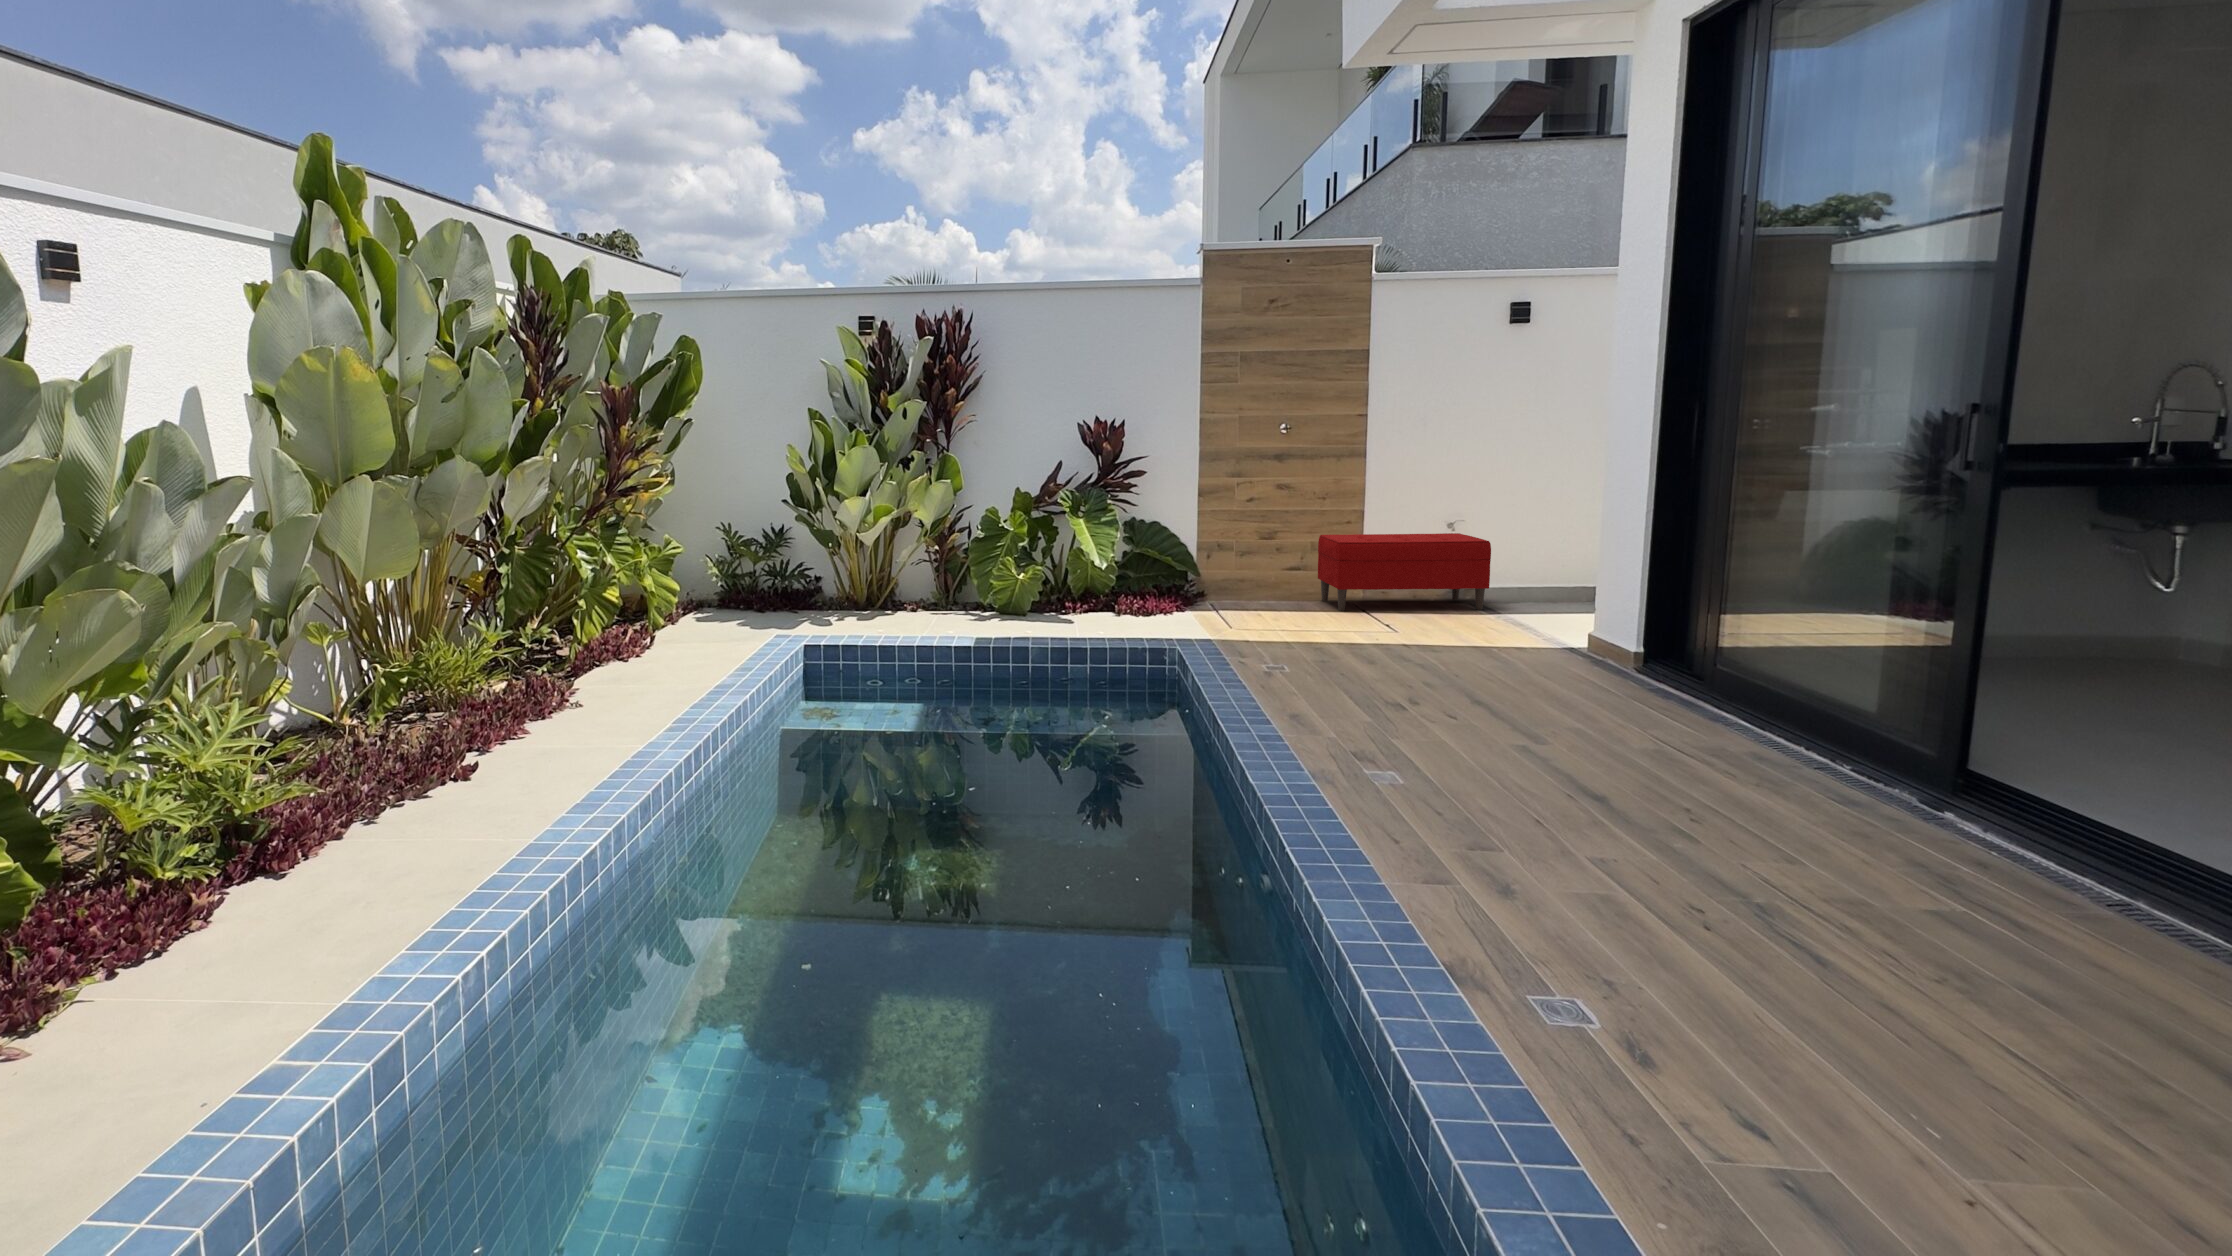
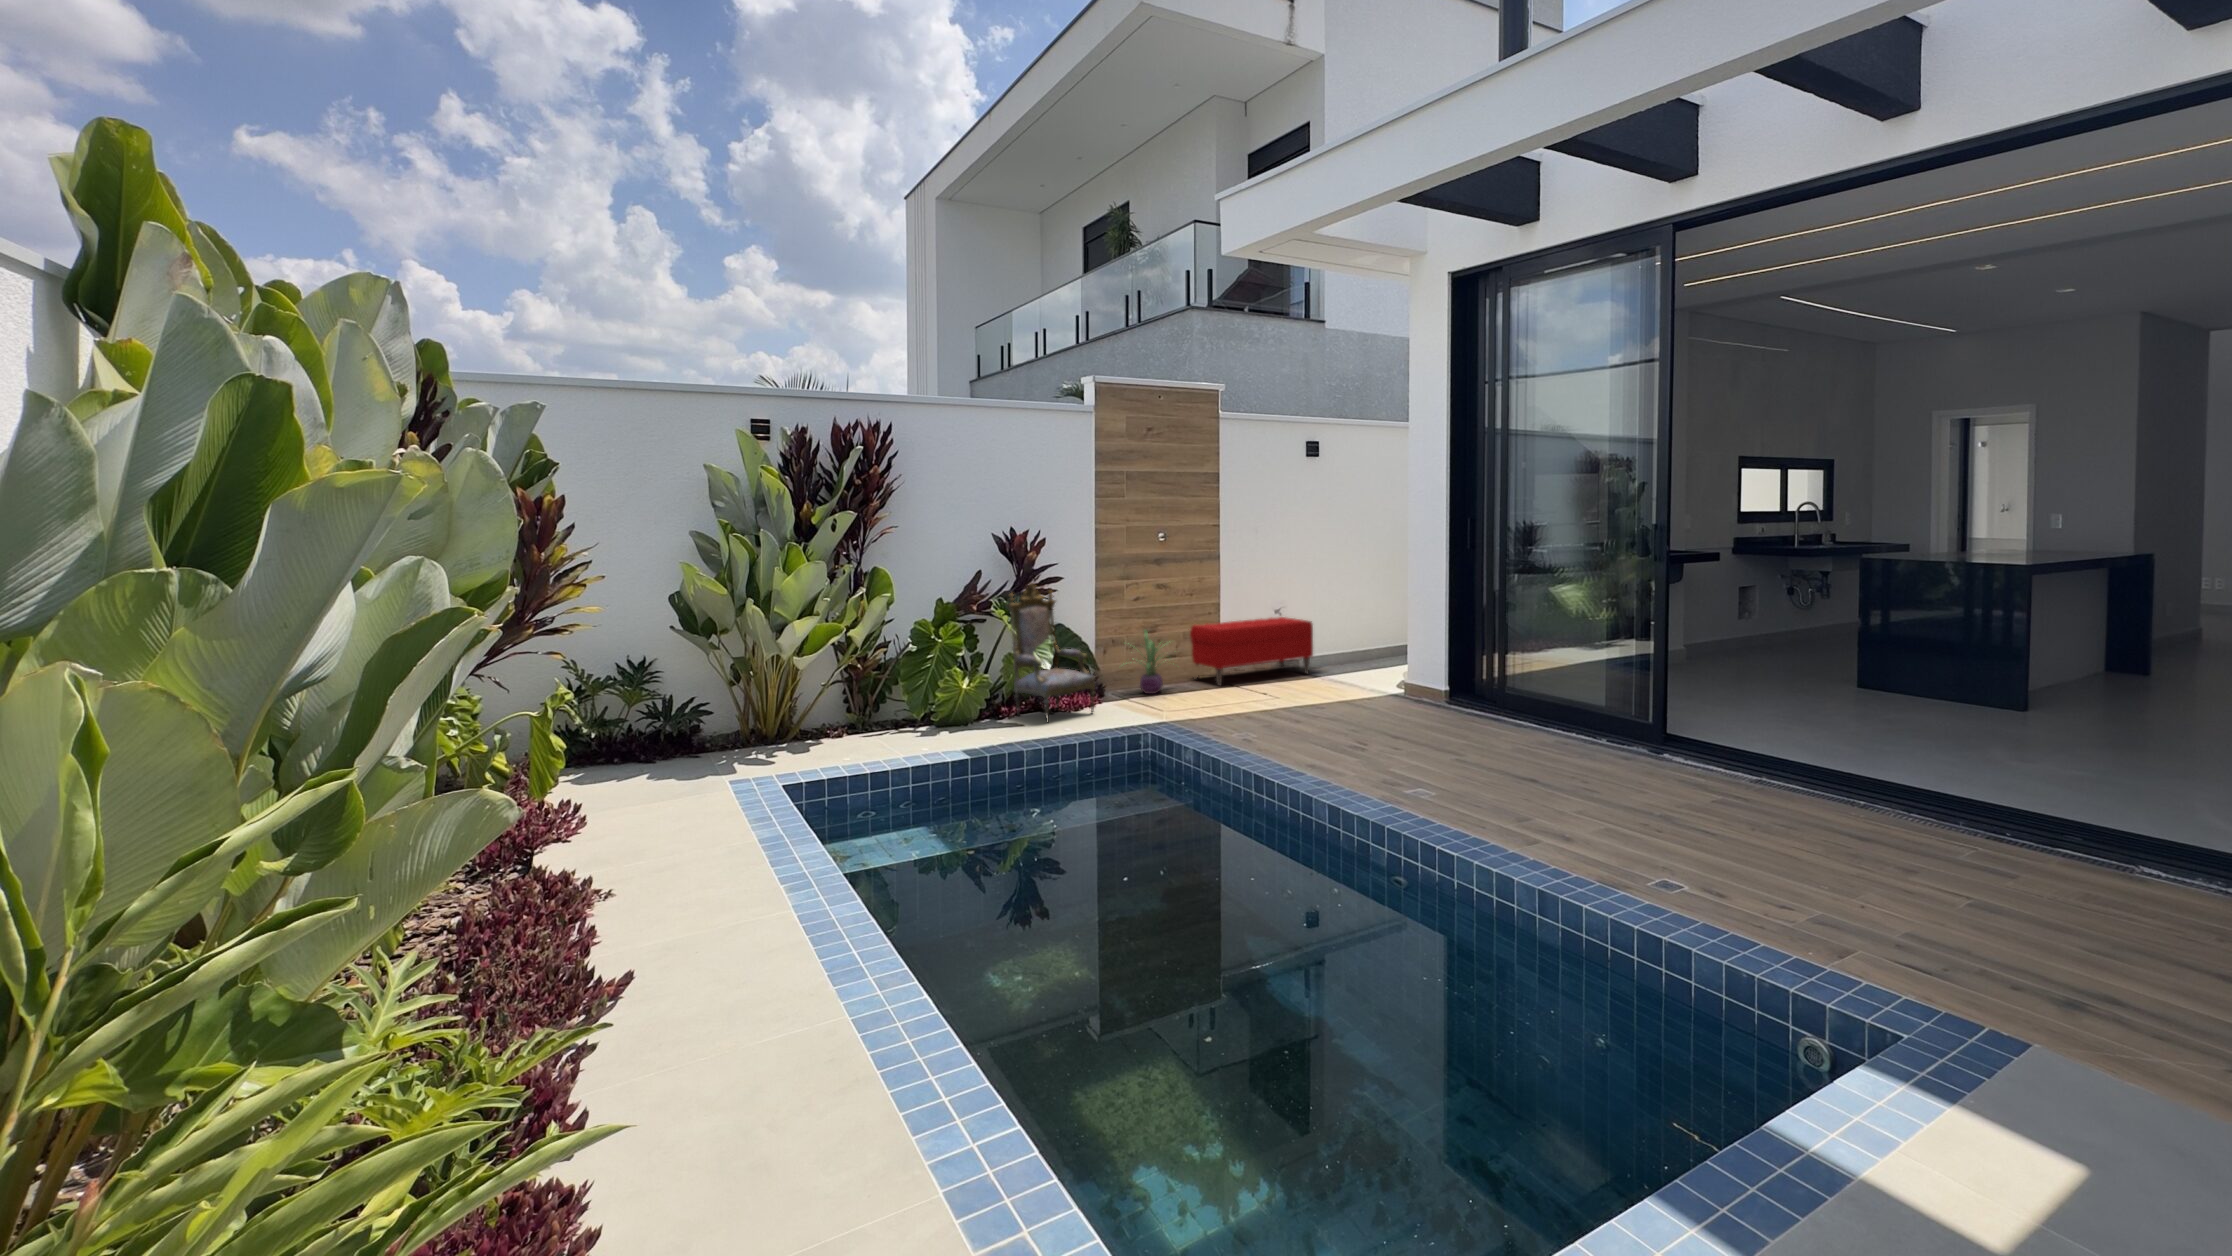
armchair: none [1072,474,1158,625] -> present [1007,583,1095,721]
decorative plant: none [1209,534,1288,610] -> present [1126,630,1163,694]

